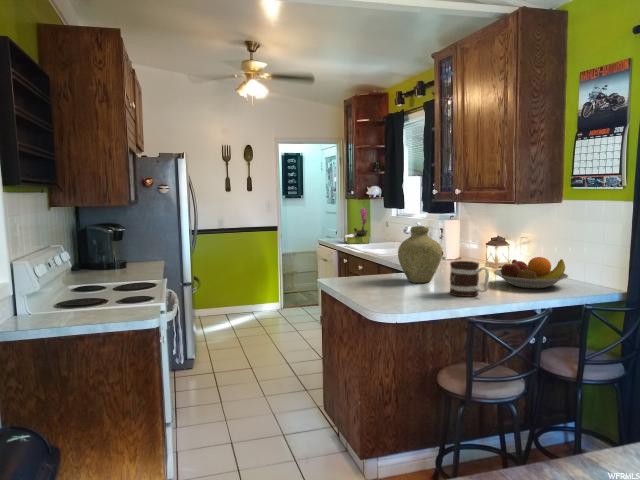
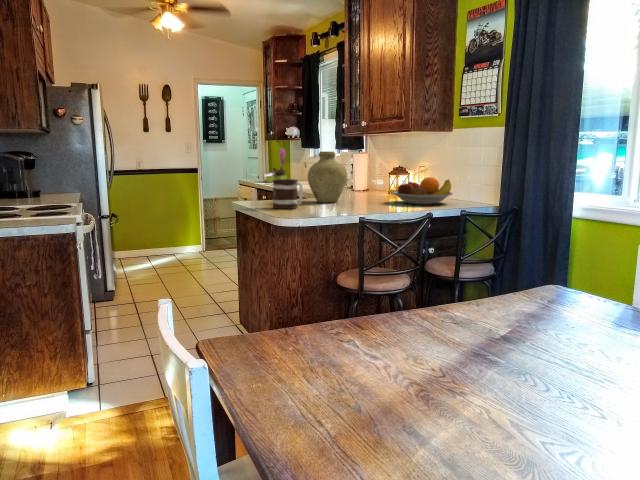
mug: present [450,261,489,297] -> present [273,179,303,209]

